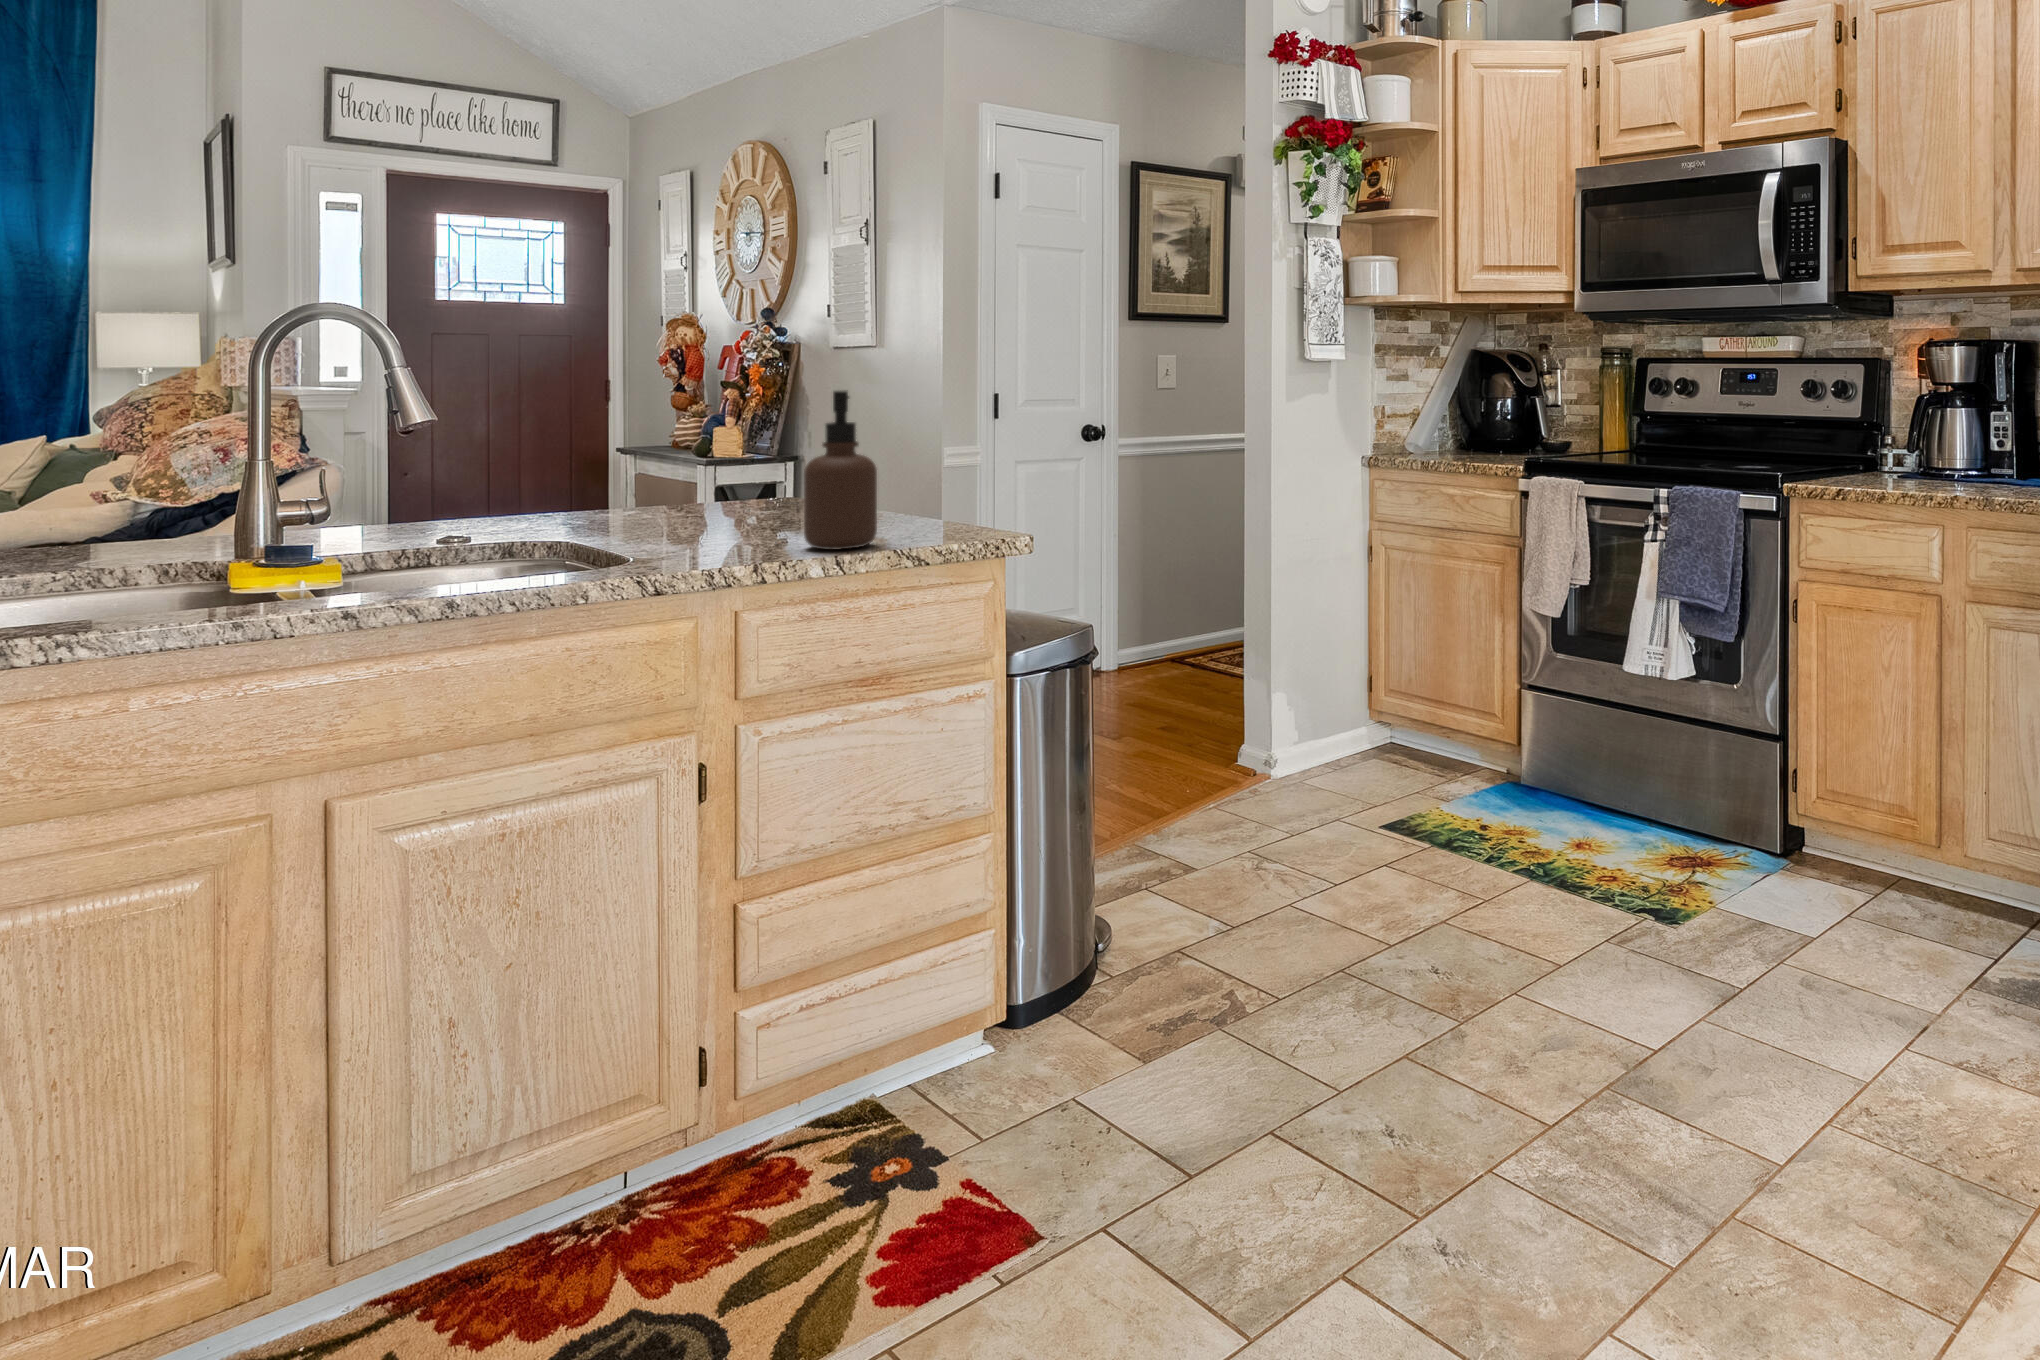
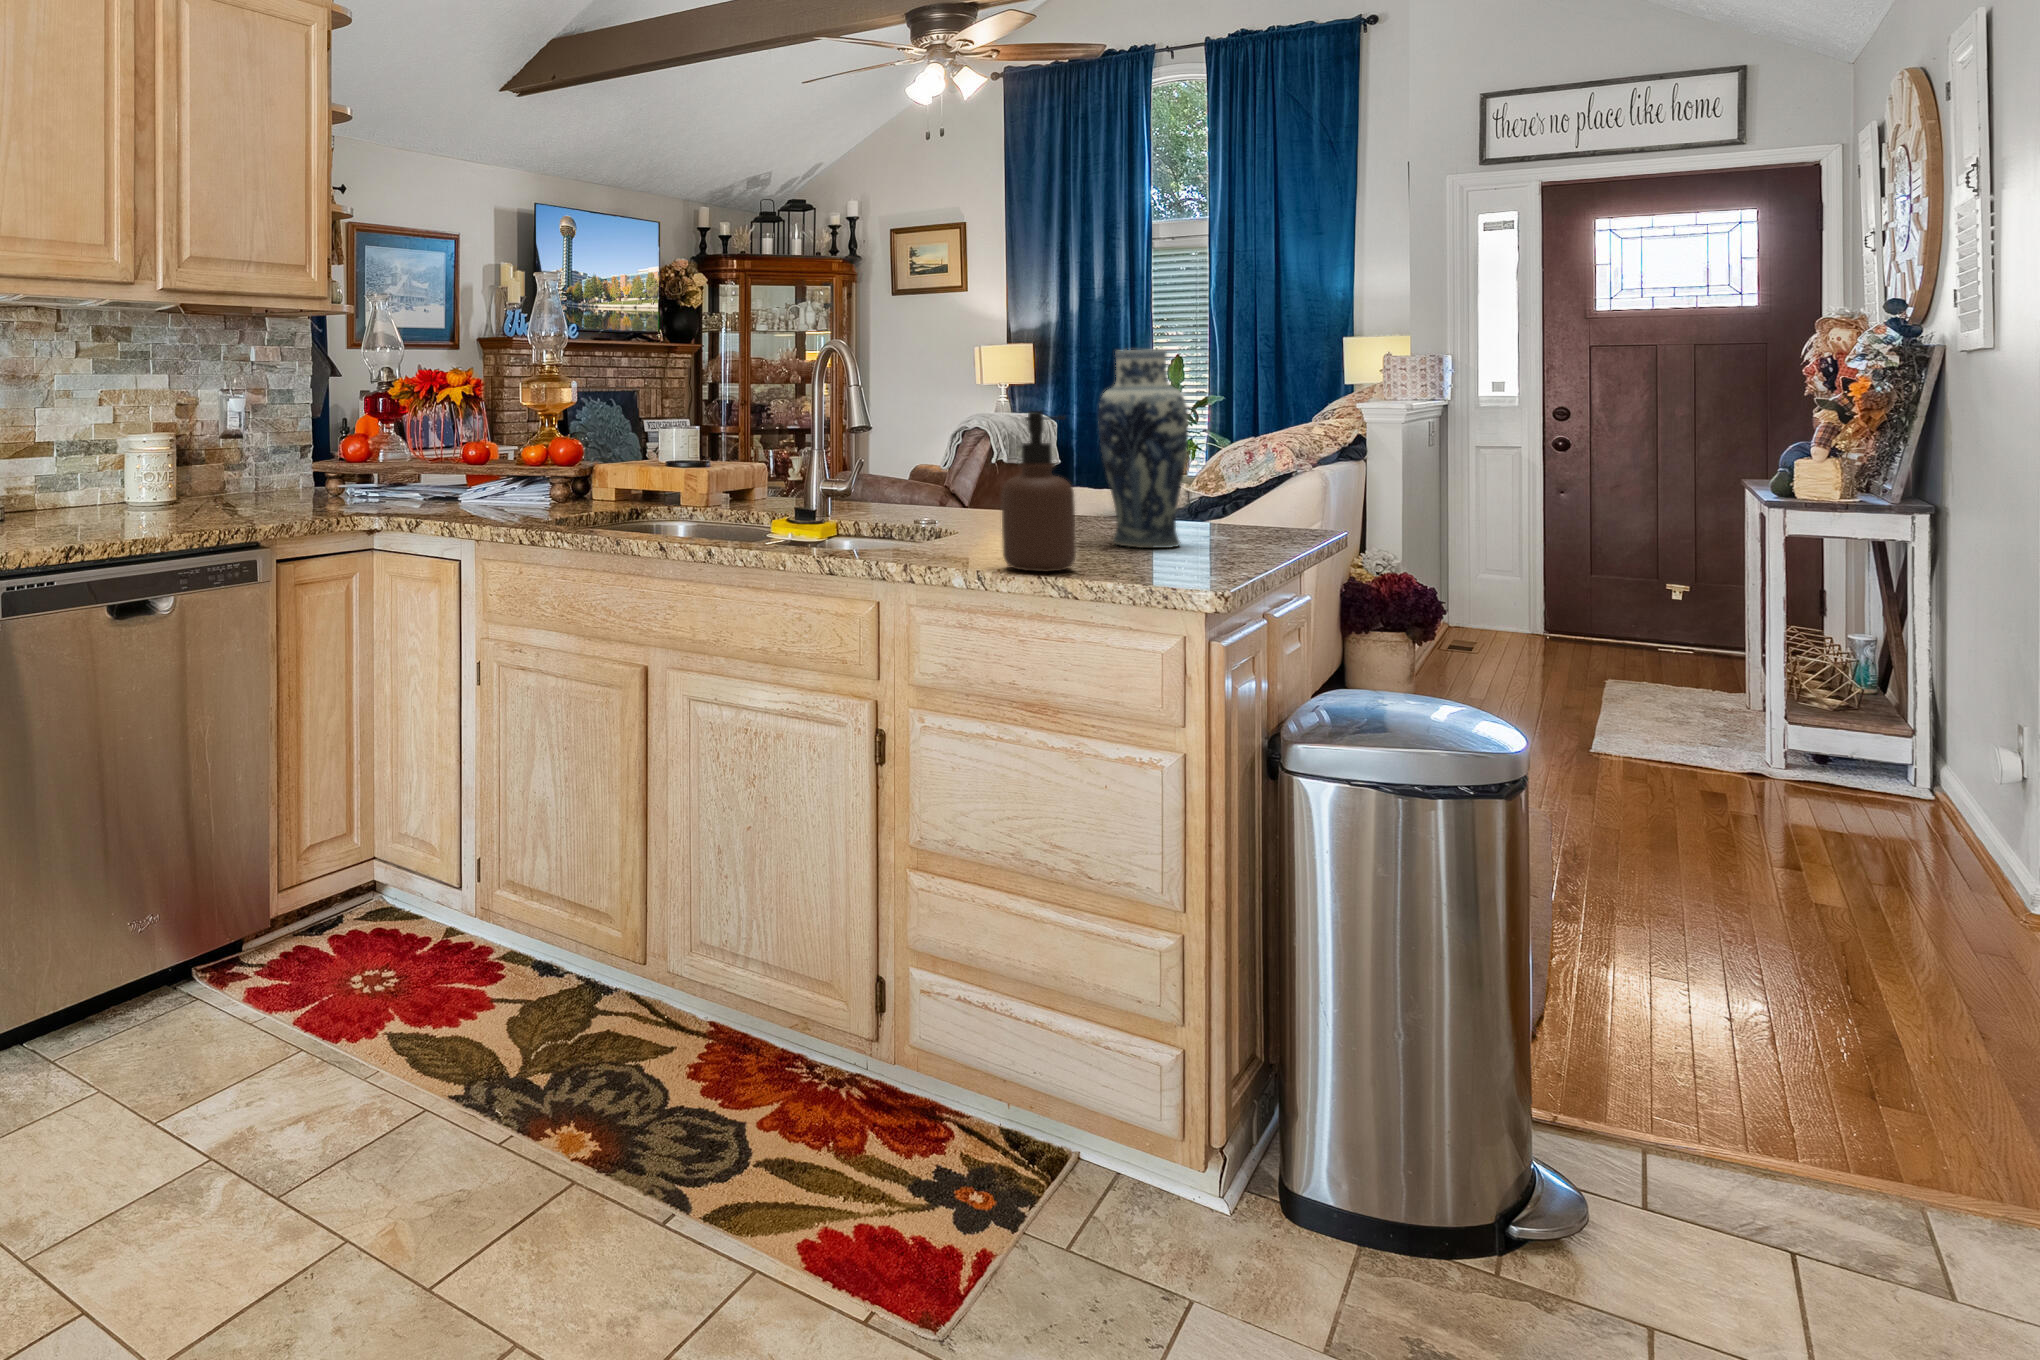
vase: none [717,332,806,525] -> present [1098,349,1188,548]

